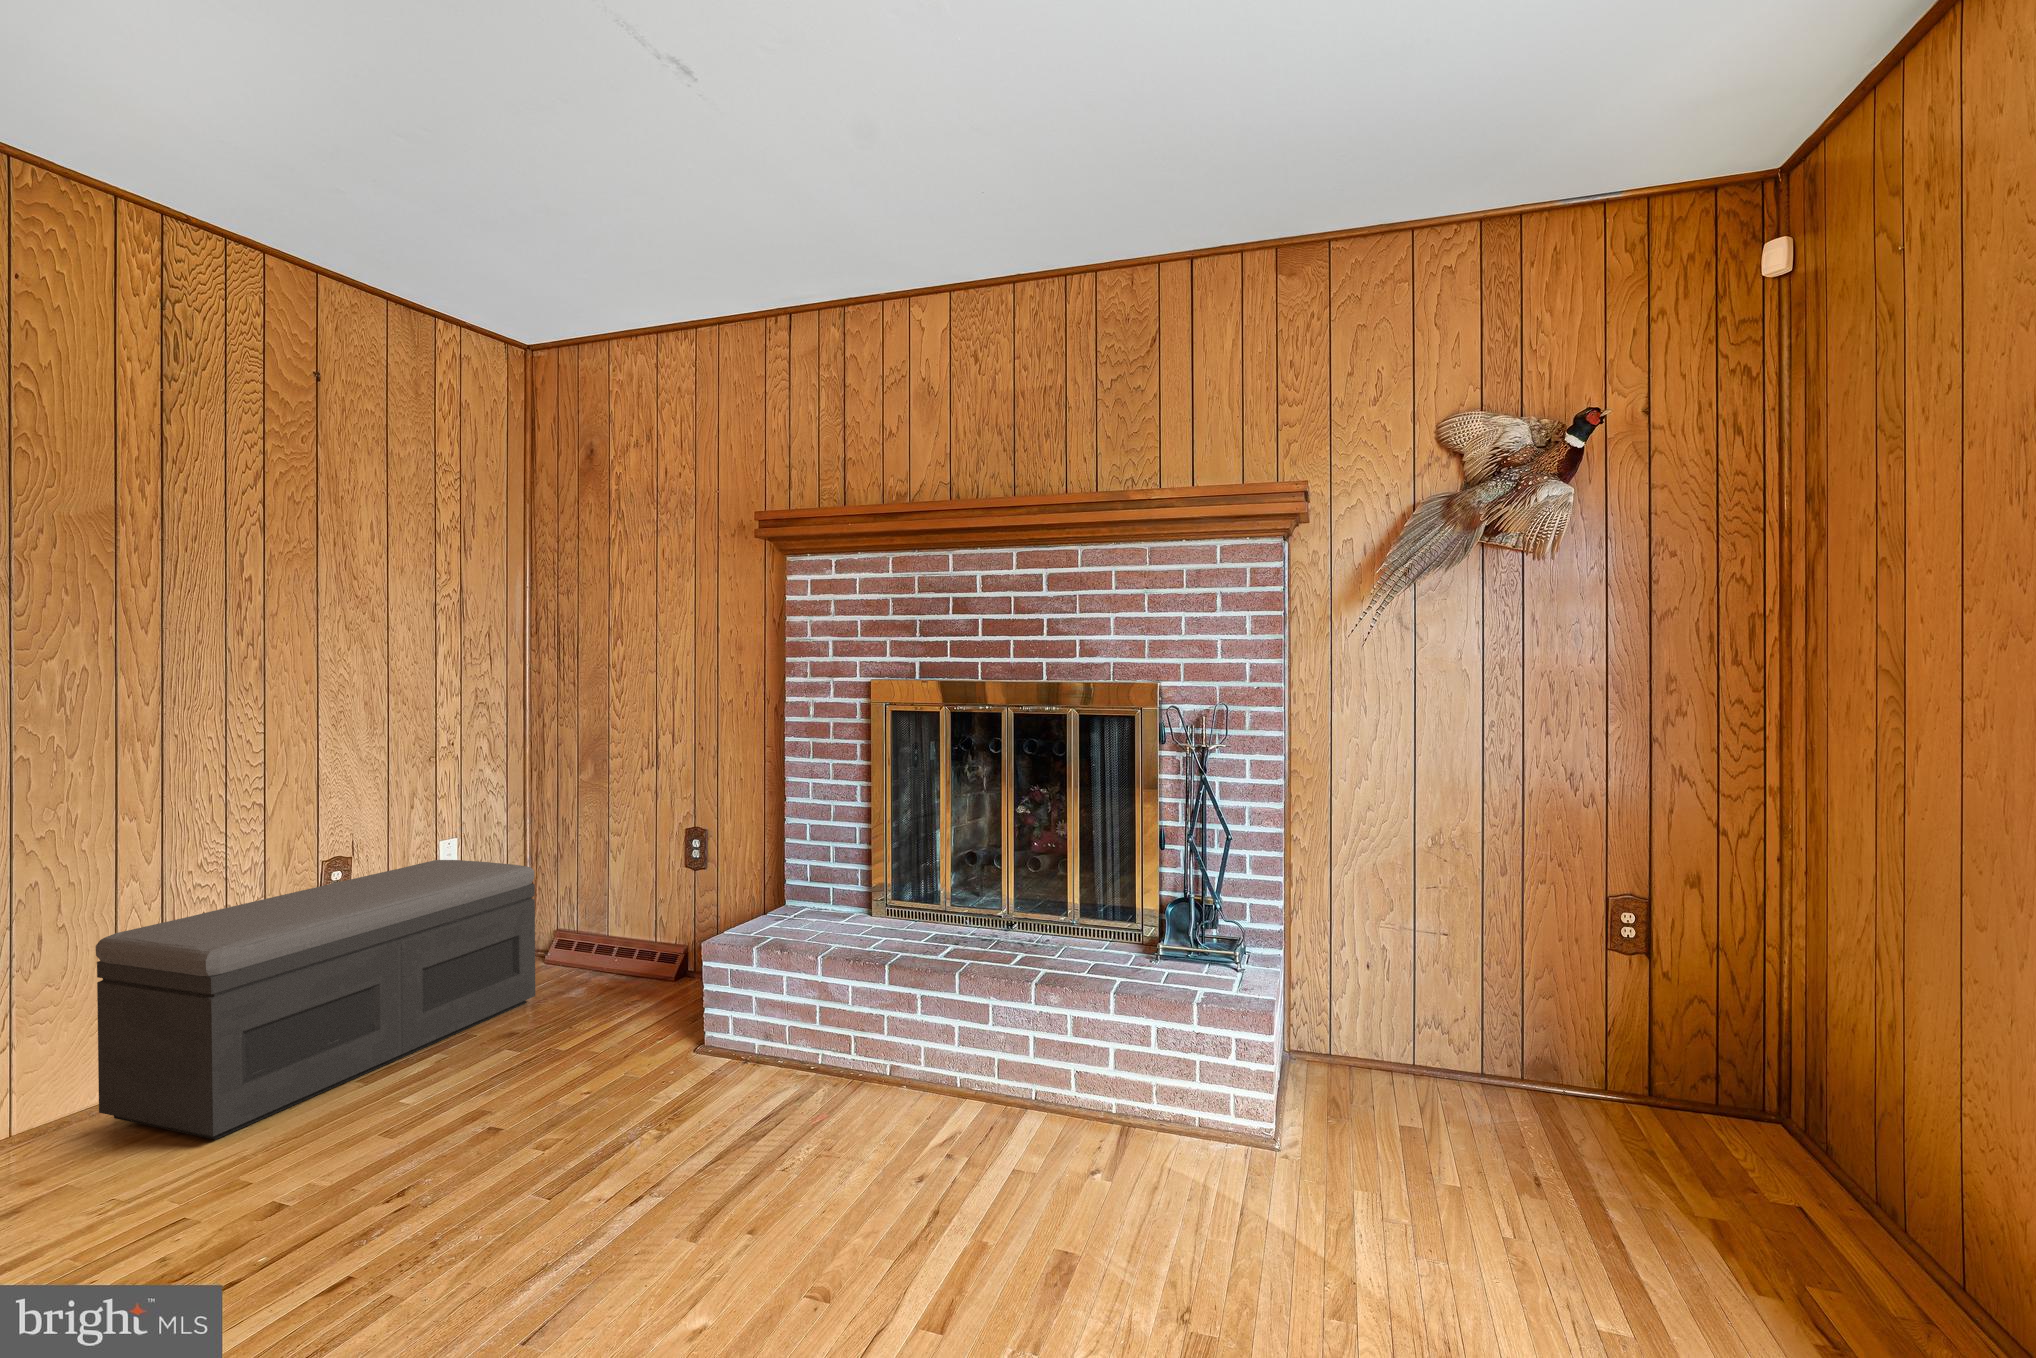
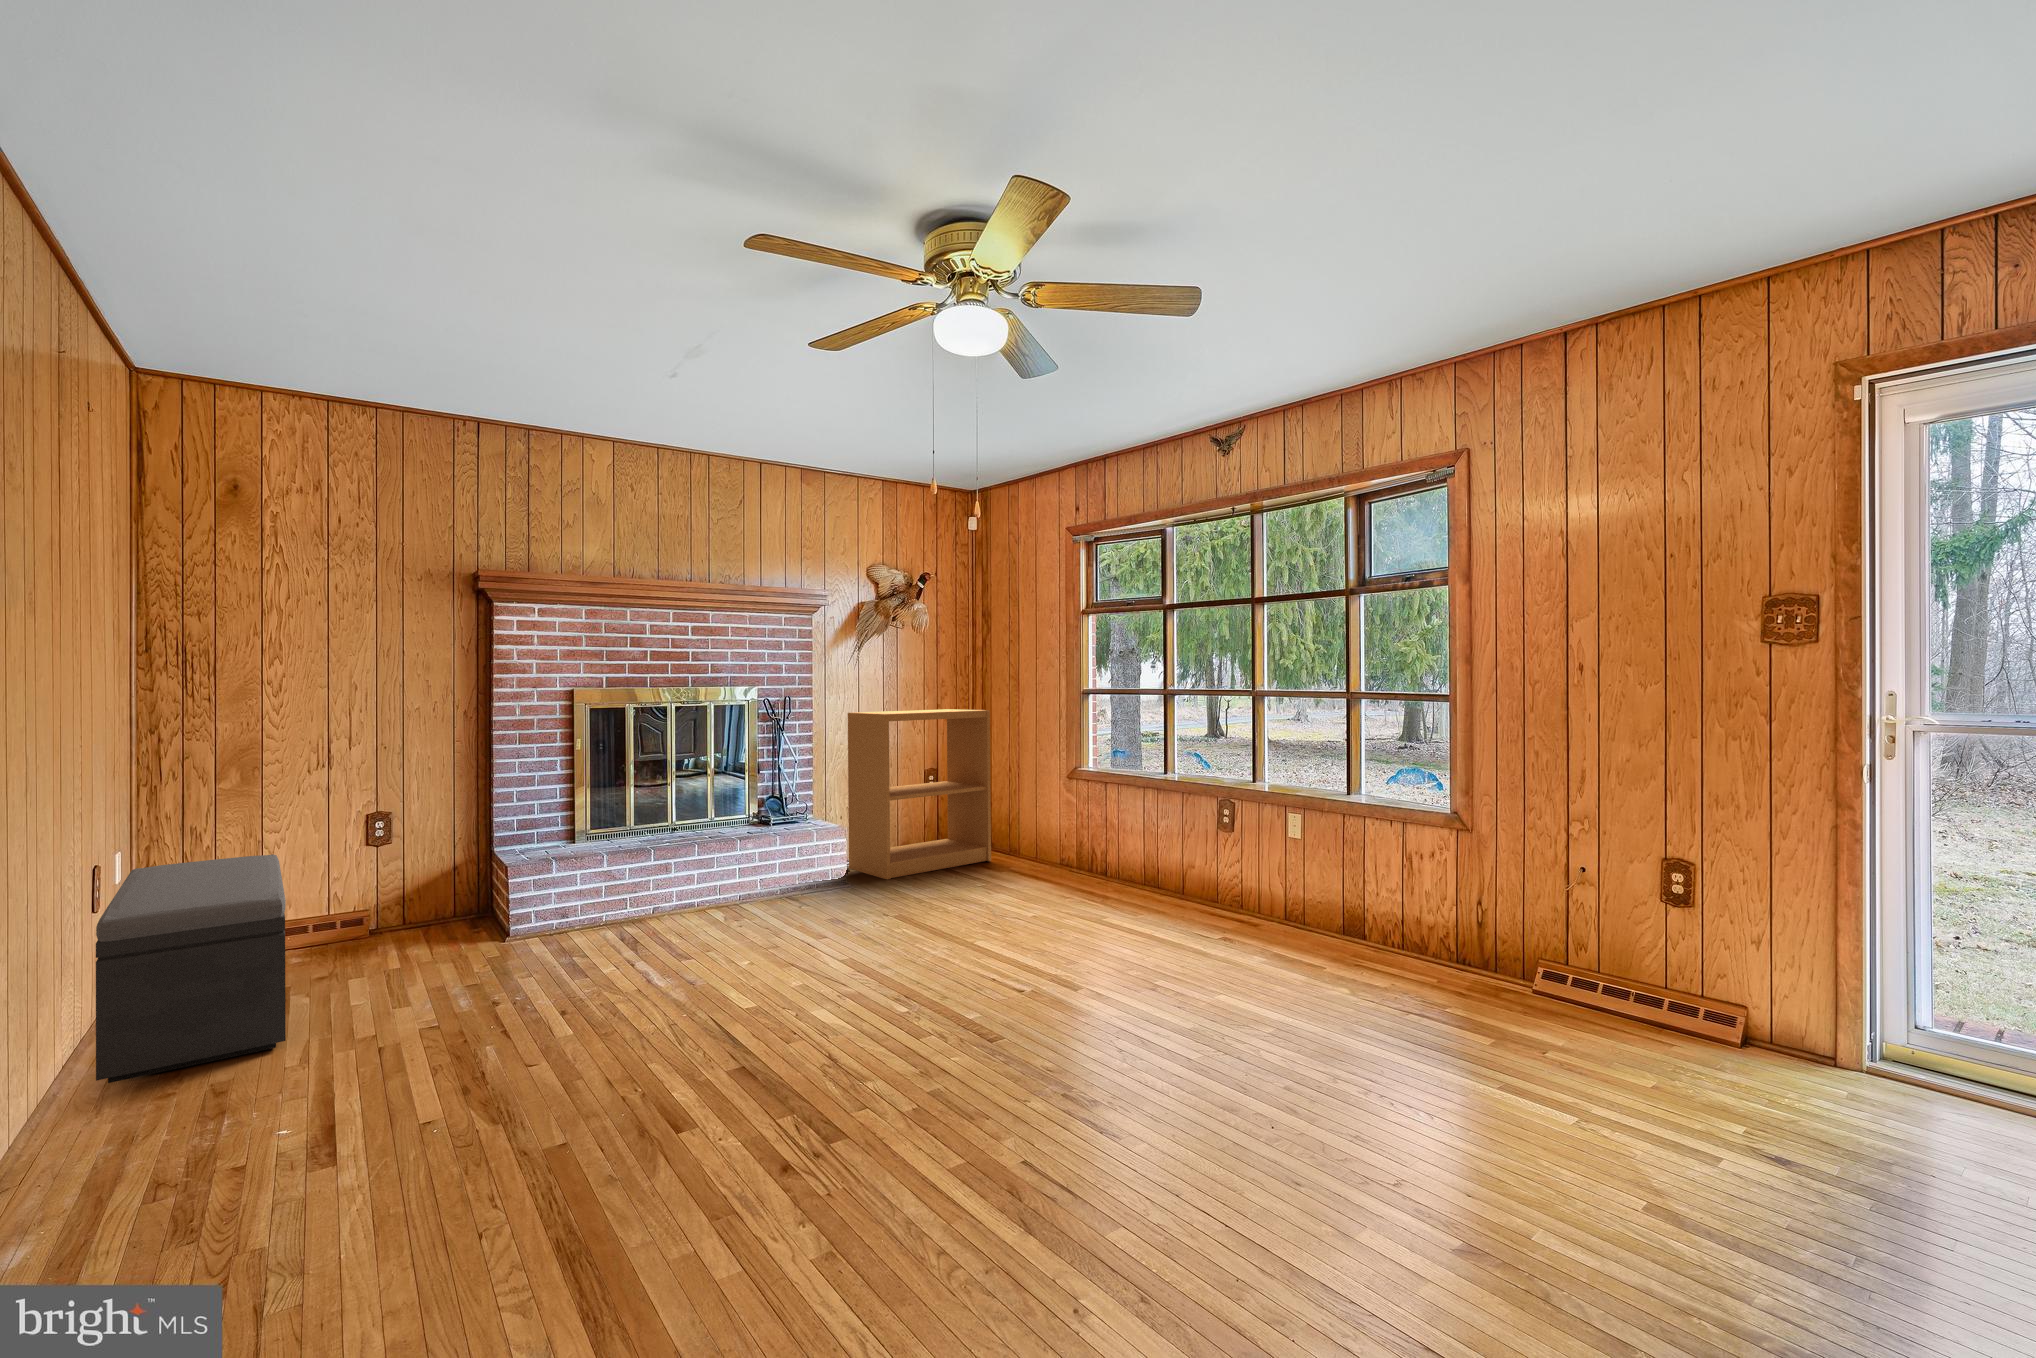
bookshelf: none [1363,743,1766,1213] -> present [848,709,991,879]

